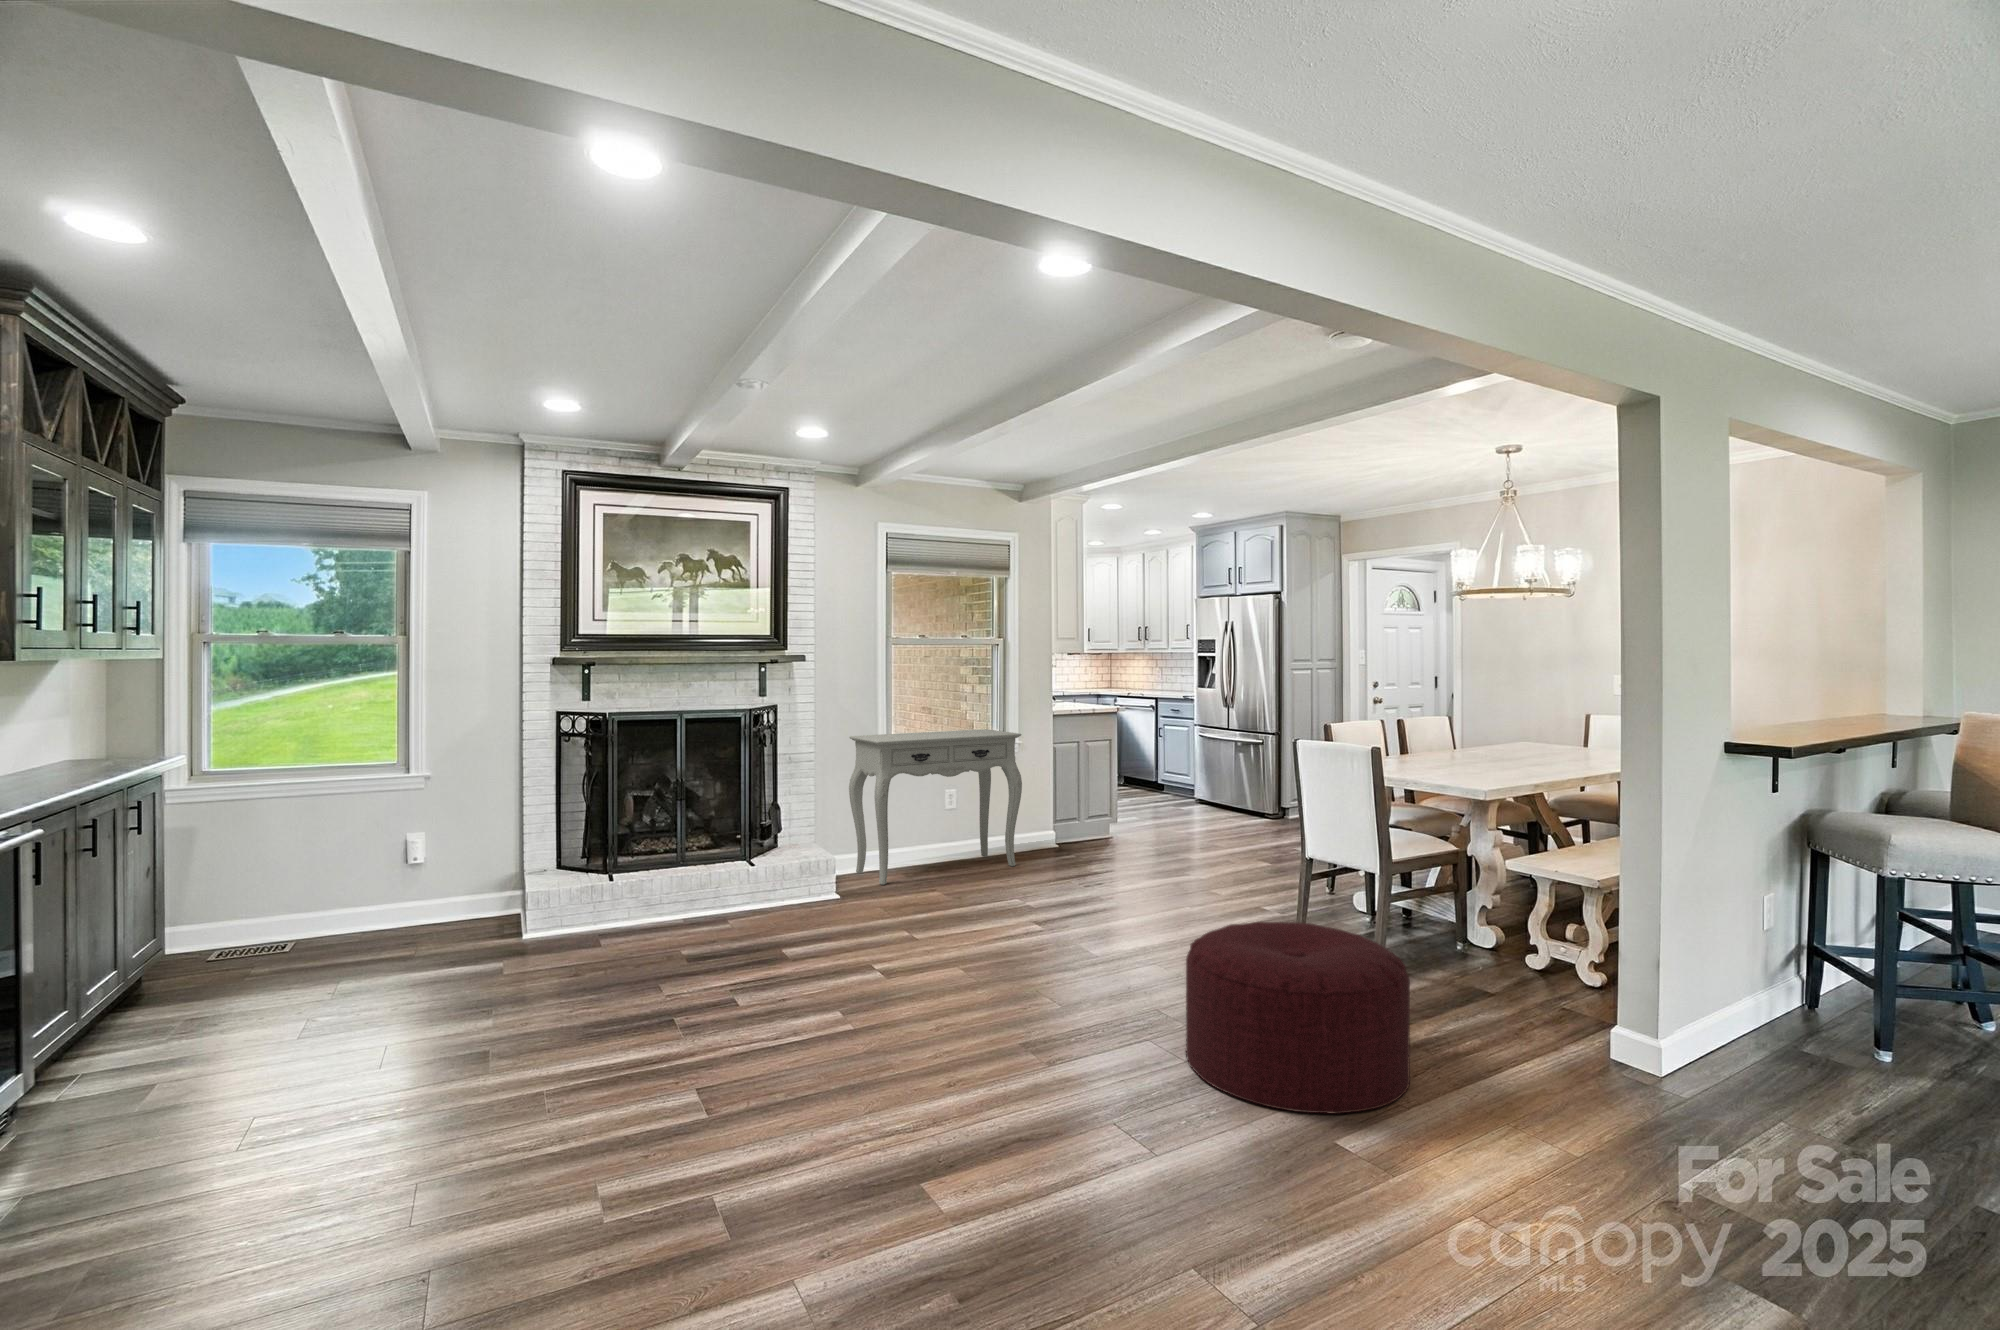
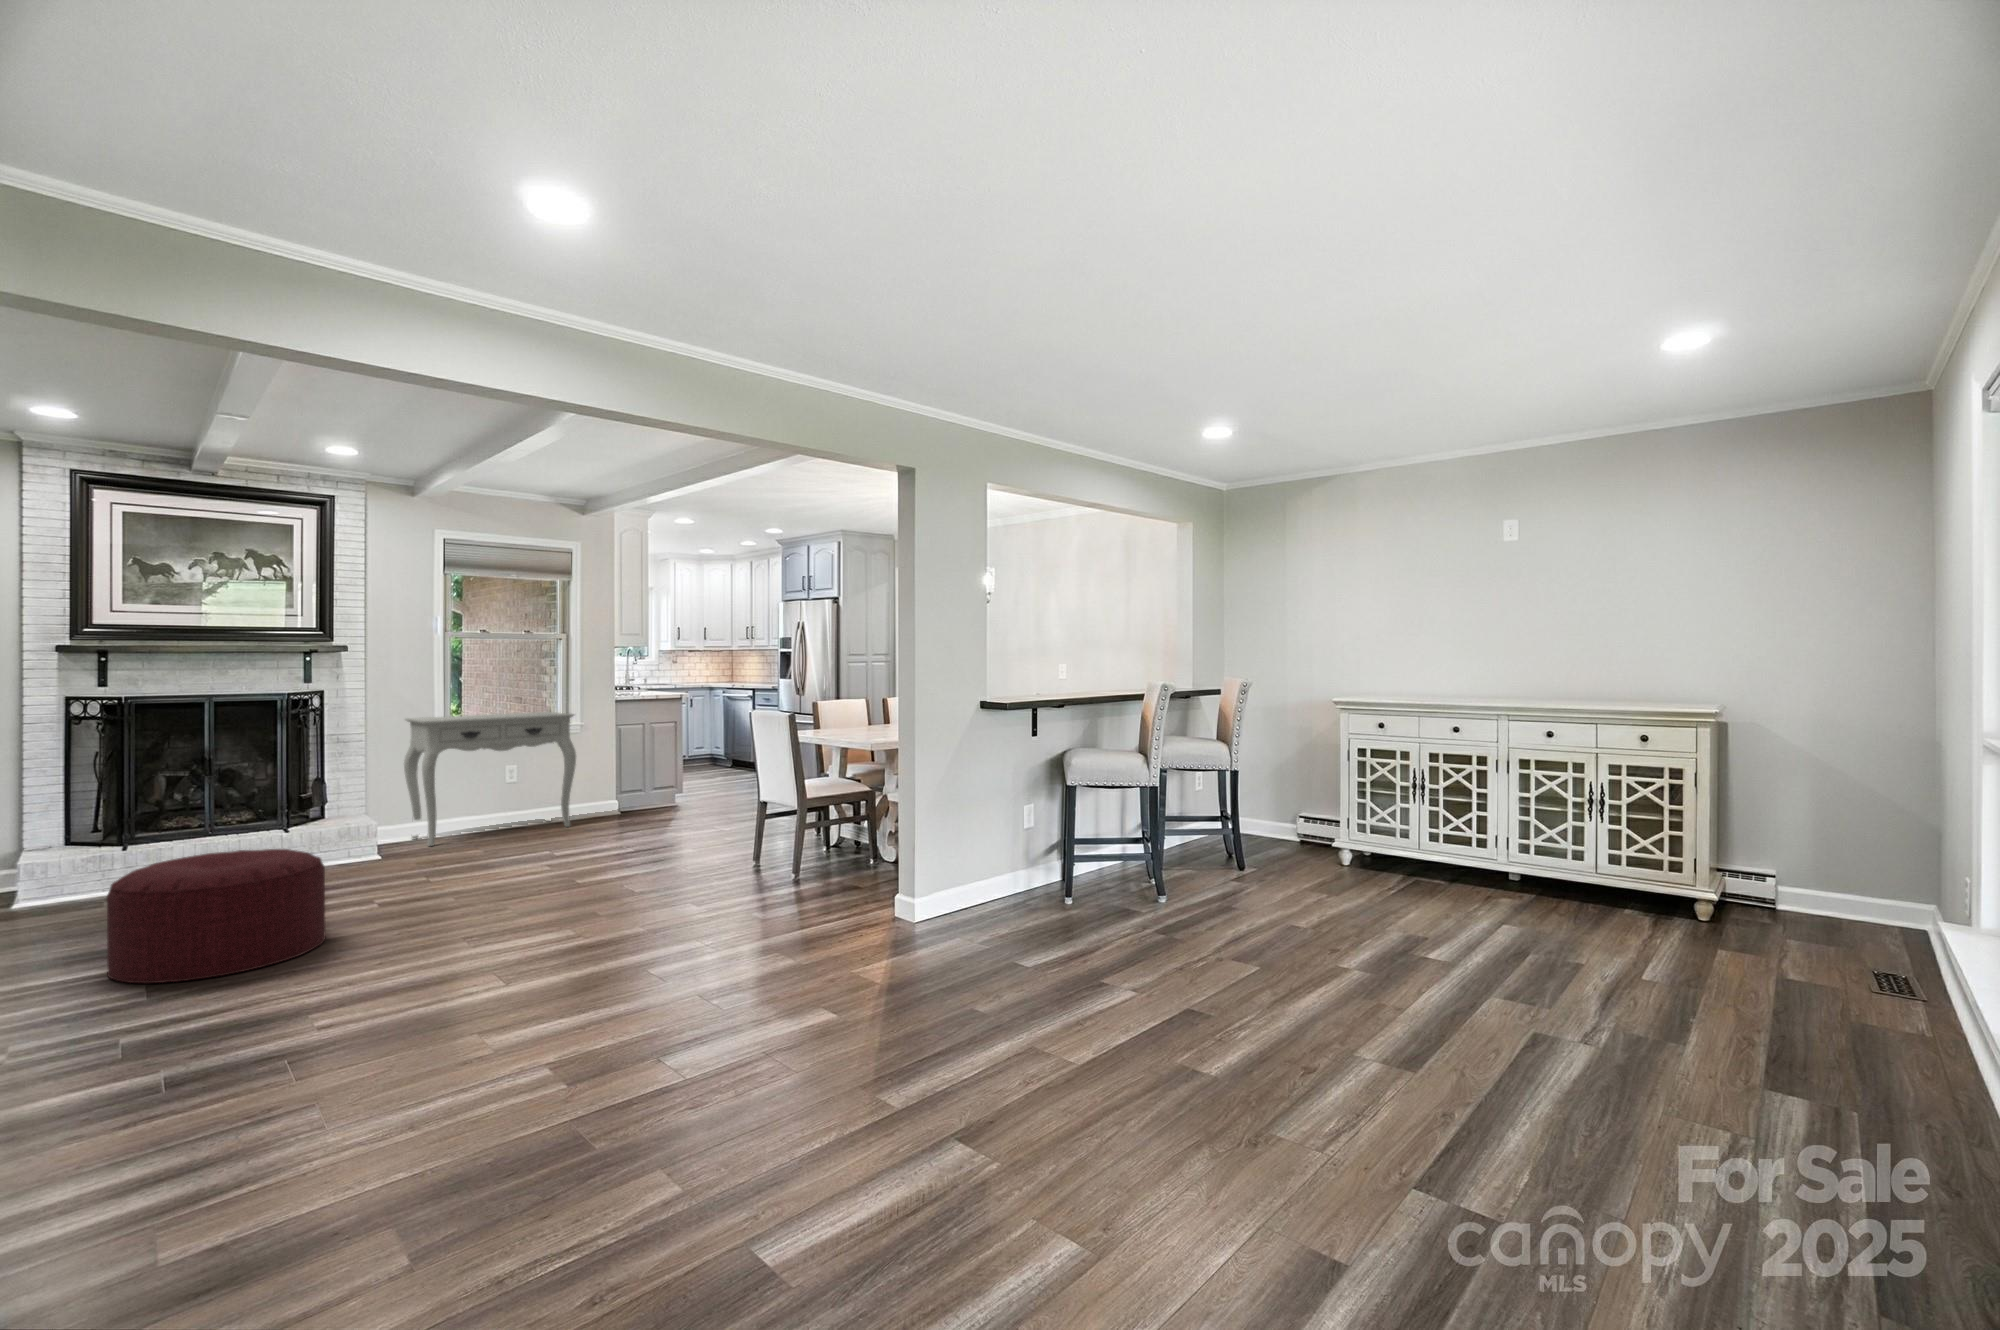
ottoman: present [1186,922,1410,1114] -> present [107,849,326,983]

